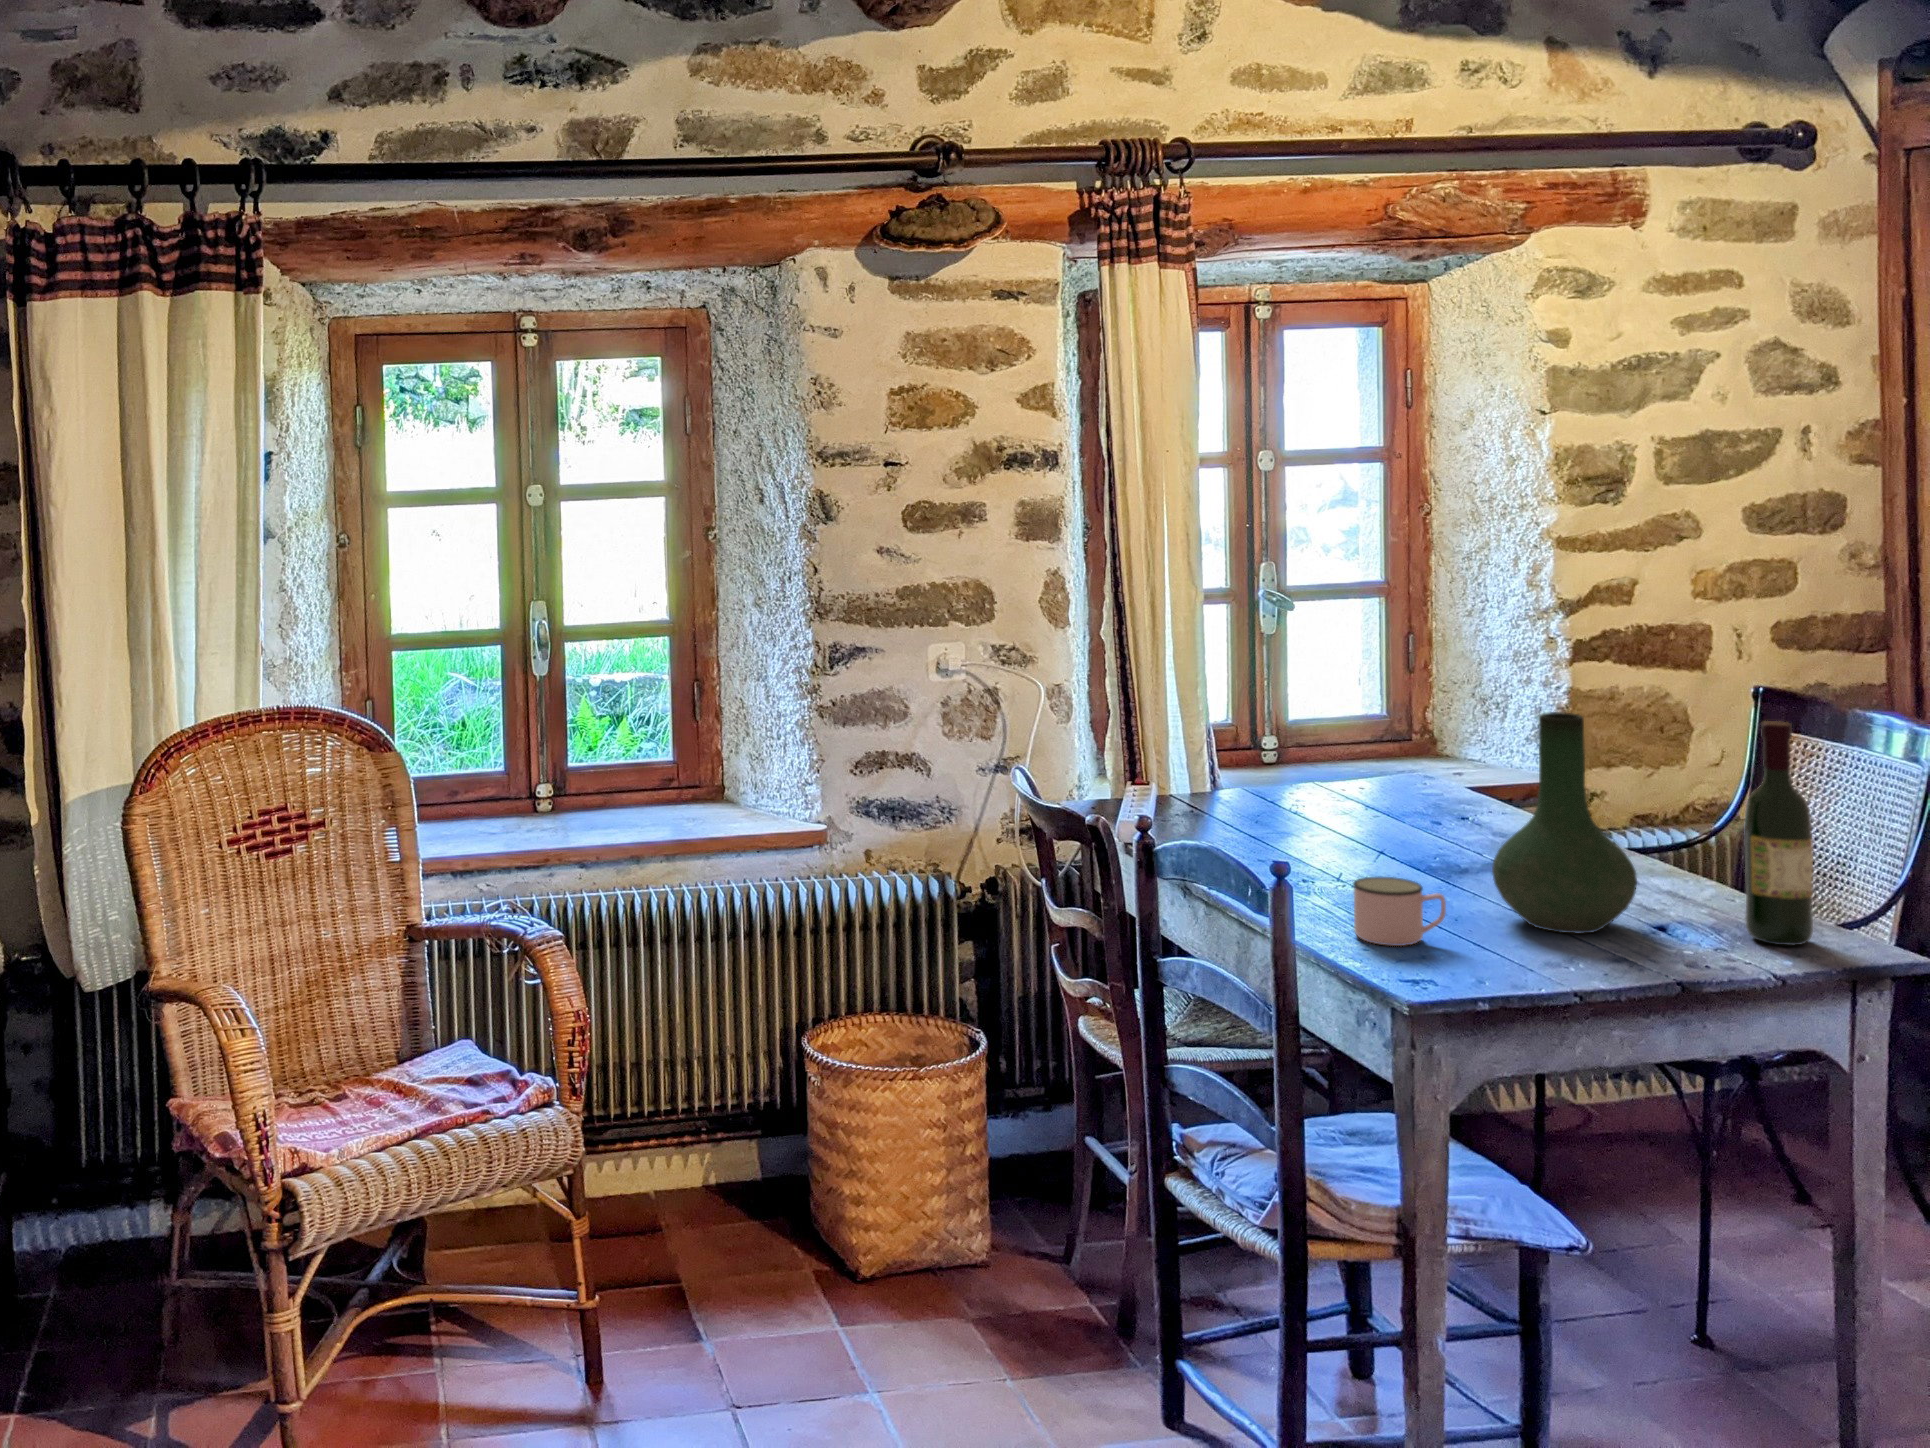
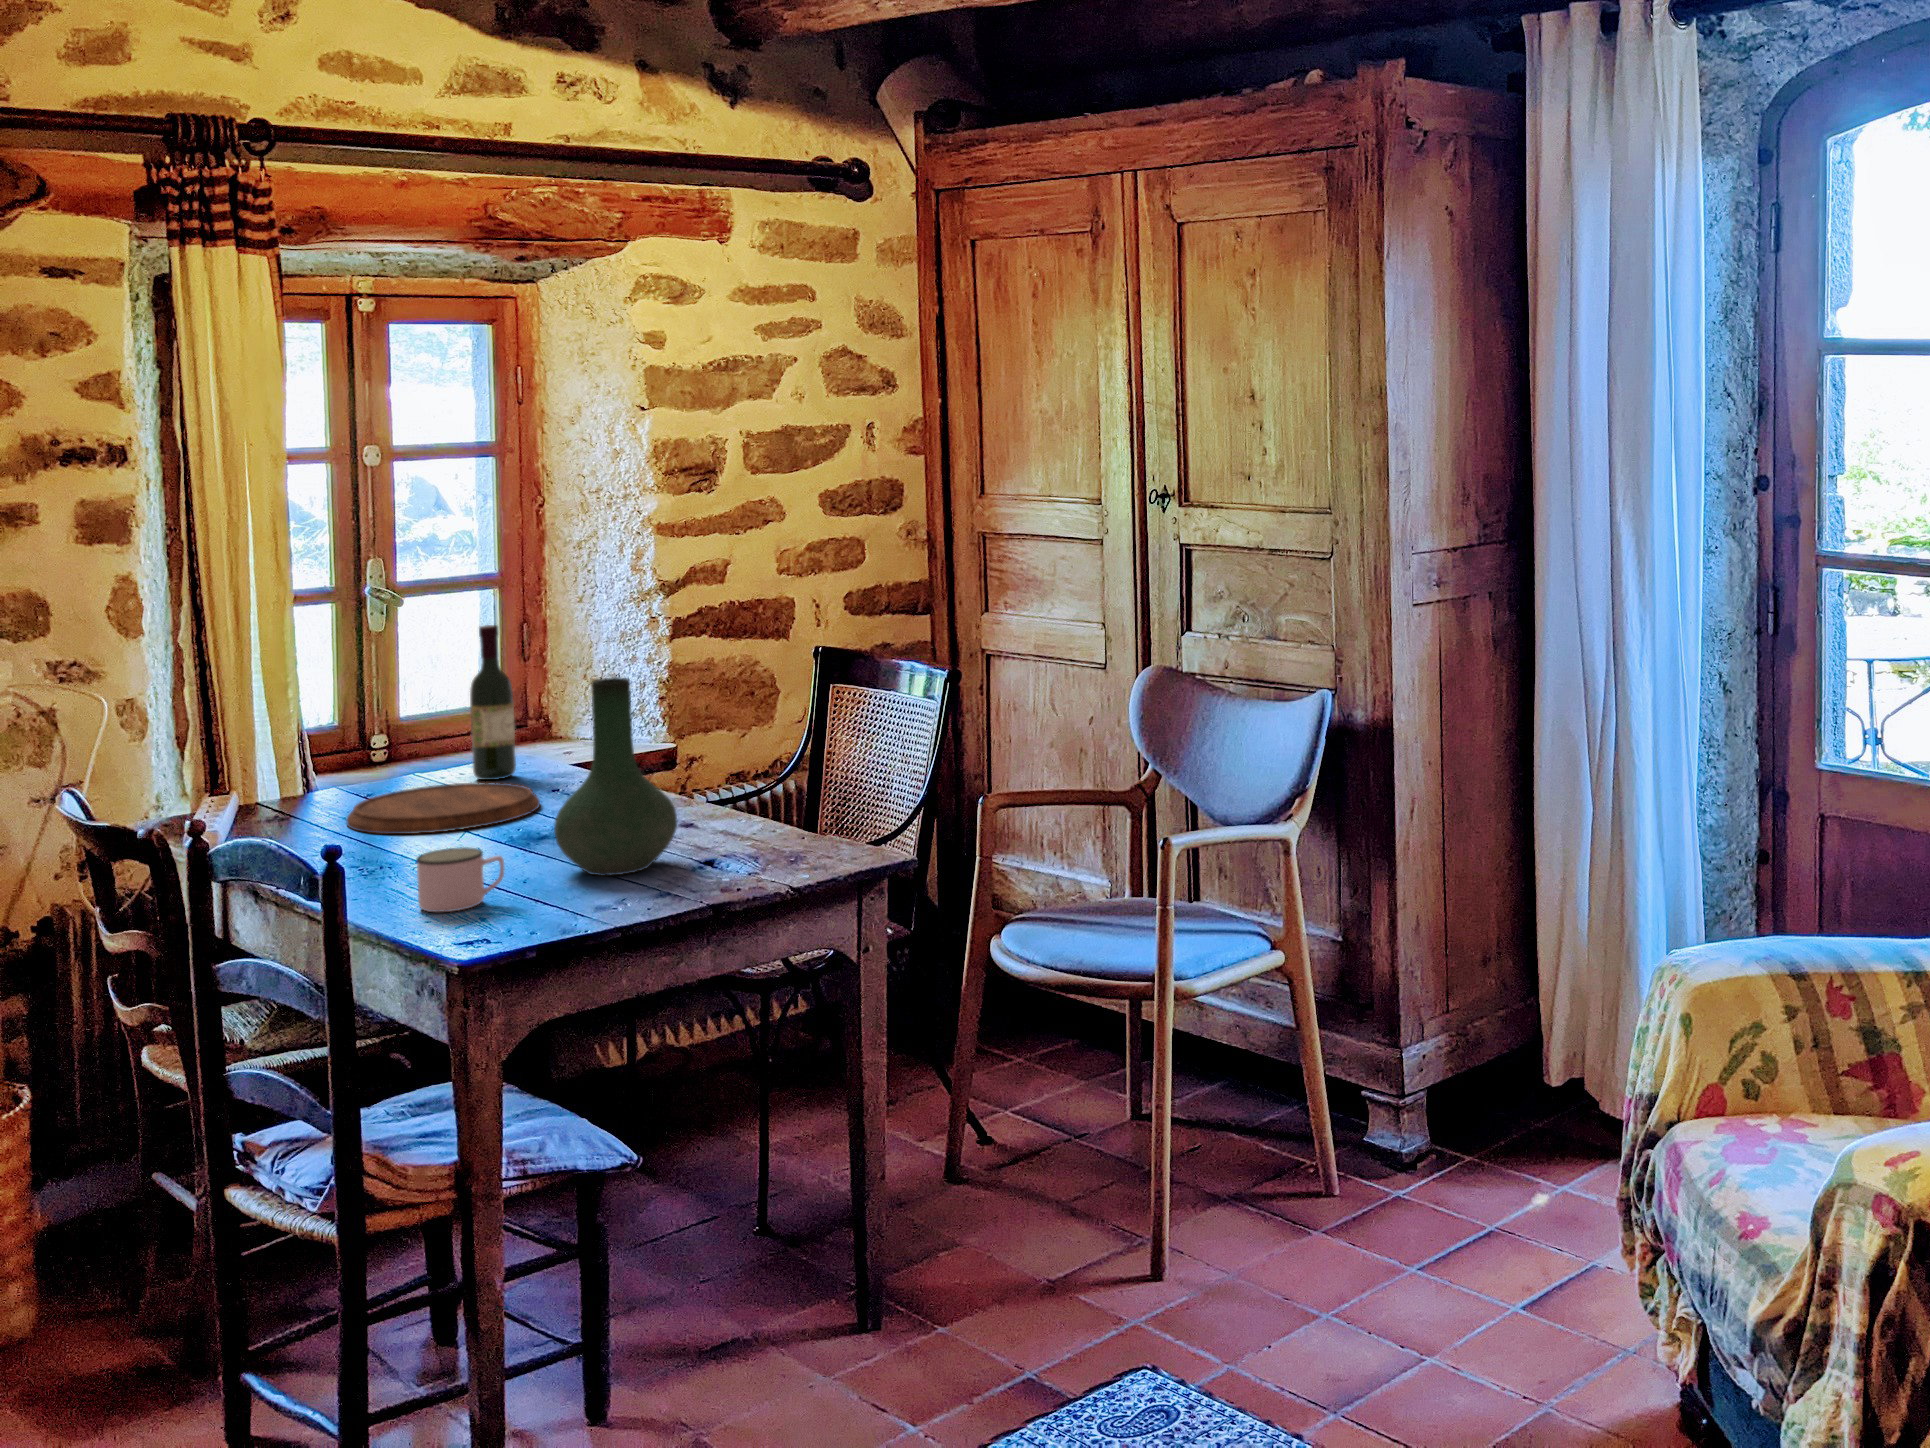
wine bottle: present [1745,721,1813,945] -> present [470,625,516,780]
cutting board: none [1256,796,1451,849] -> present [346,782,540,834]

